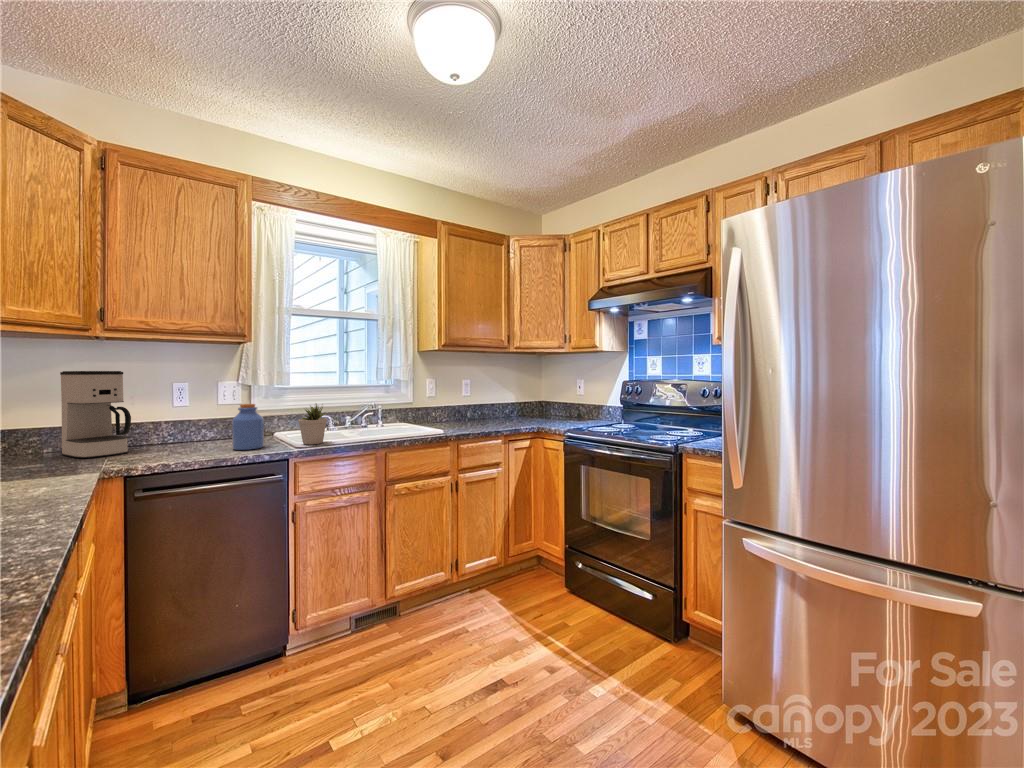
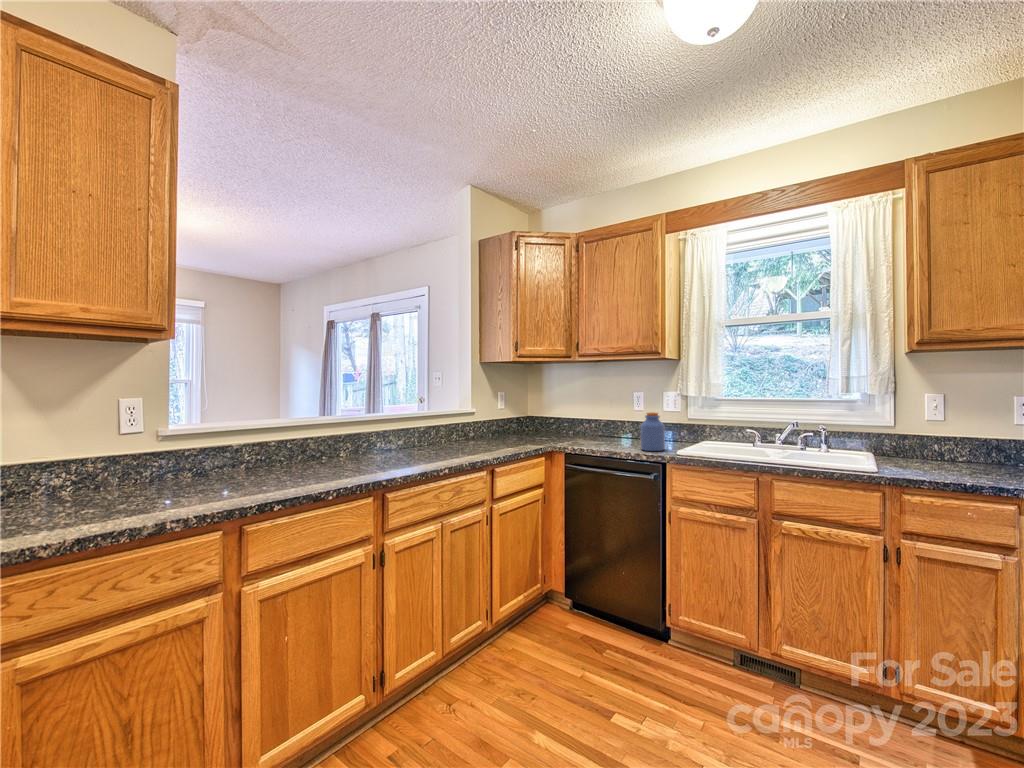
coffee maker: present [60,371,131,458] -> none [572,385,604,441]
potted plant: present [298,404,327,445] -> none [686,415,716,456]

